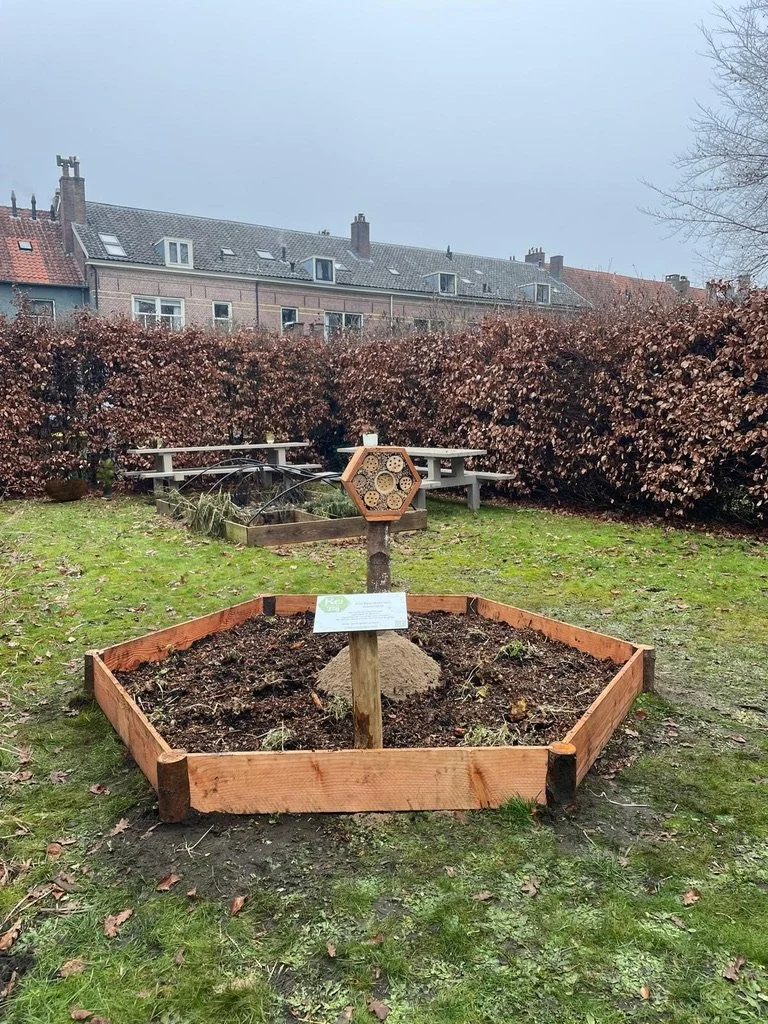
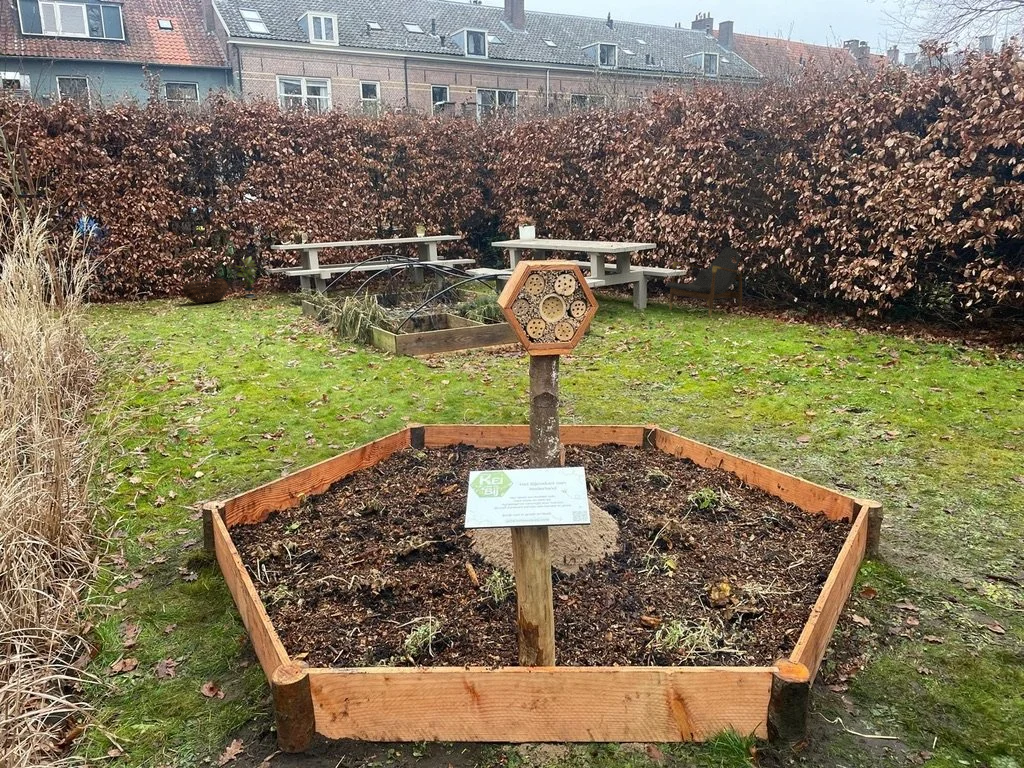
lounge chair: none [497,450,568,517] -> present [667,247,743,317]

